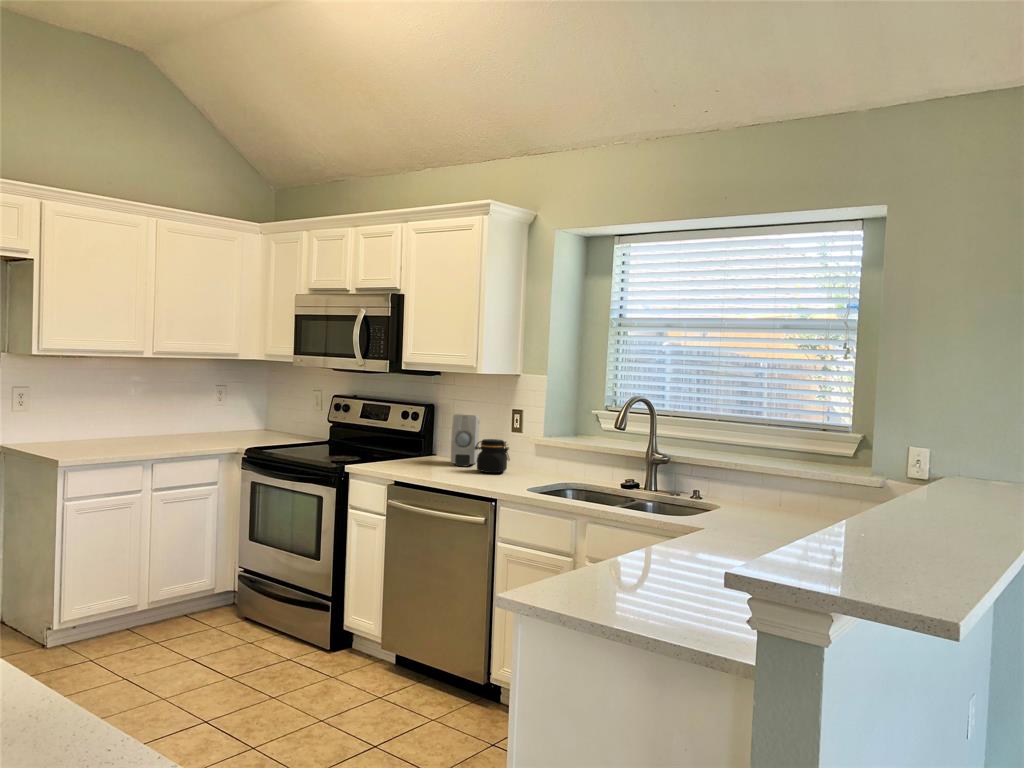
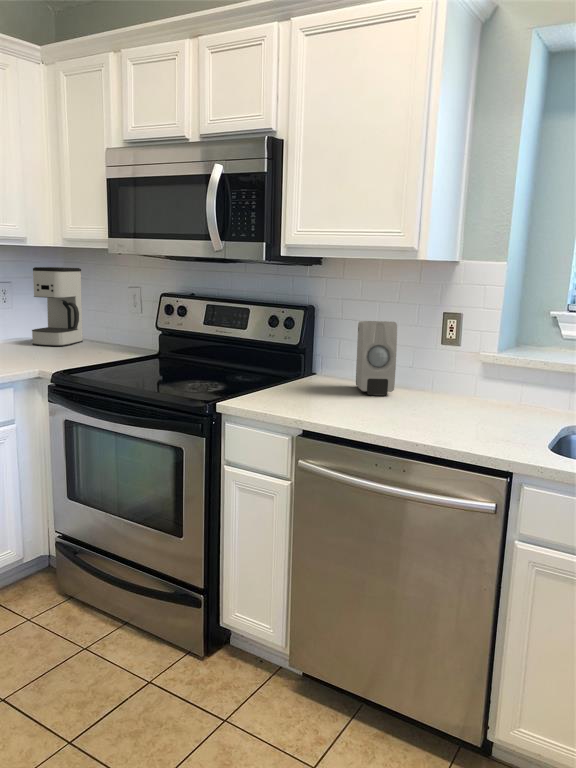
coffee maker: none [237,375,279,435] -> present [32,267,83,346]
jar: present [475,439,510,473] -> none [407,357,460,409]

